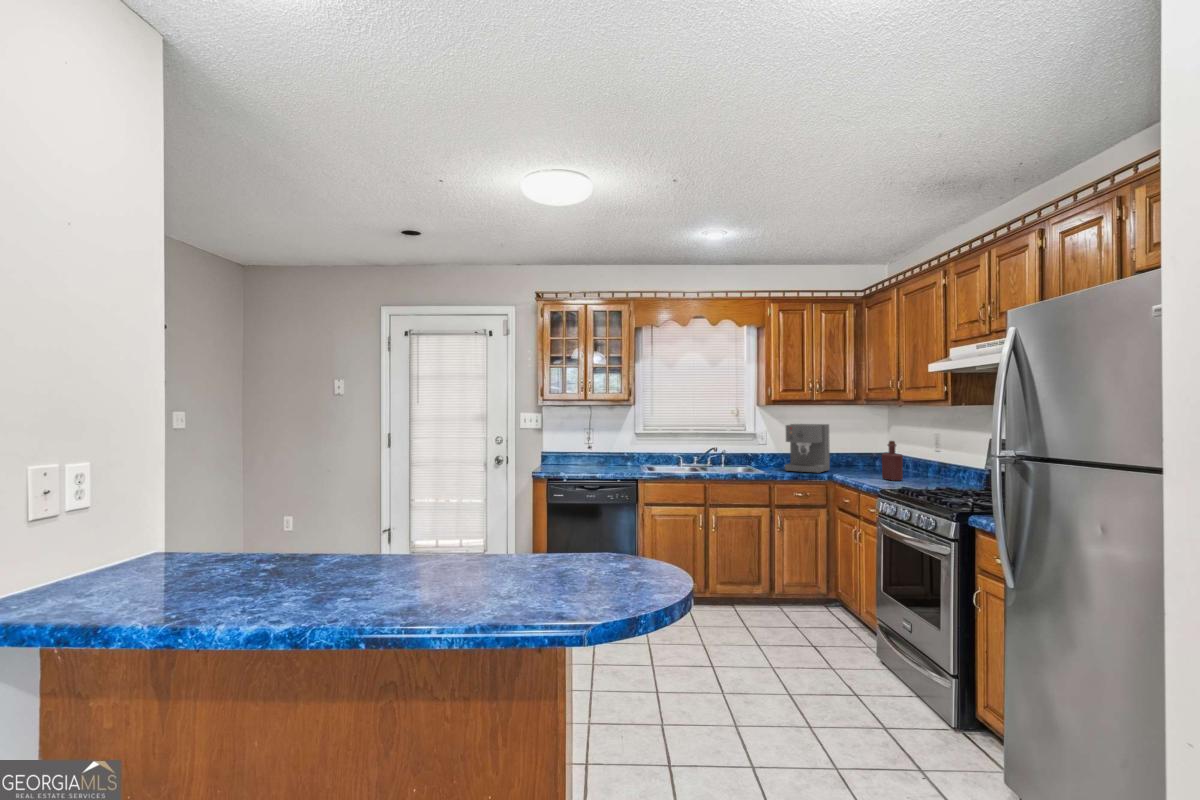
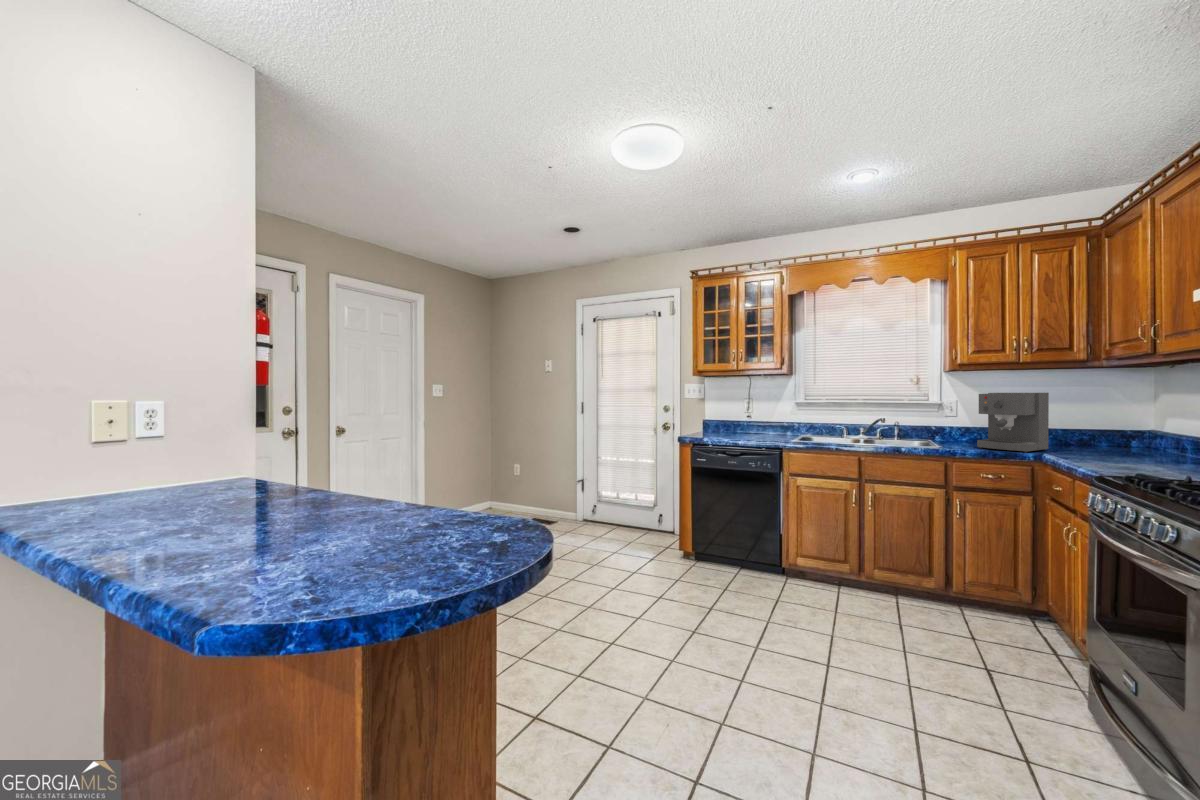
bottle: present [882,441,903,481] -> none [1126,413,1165,468]

